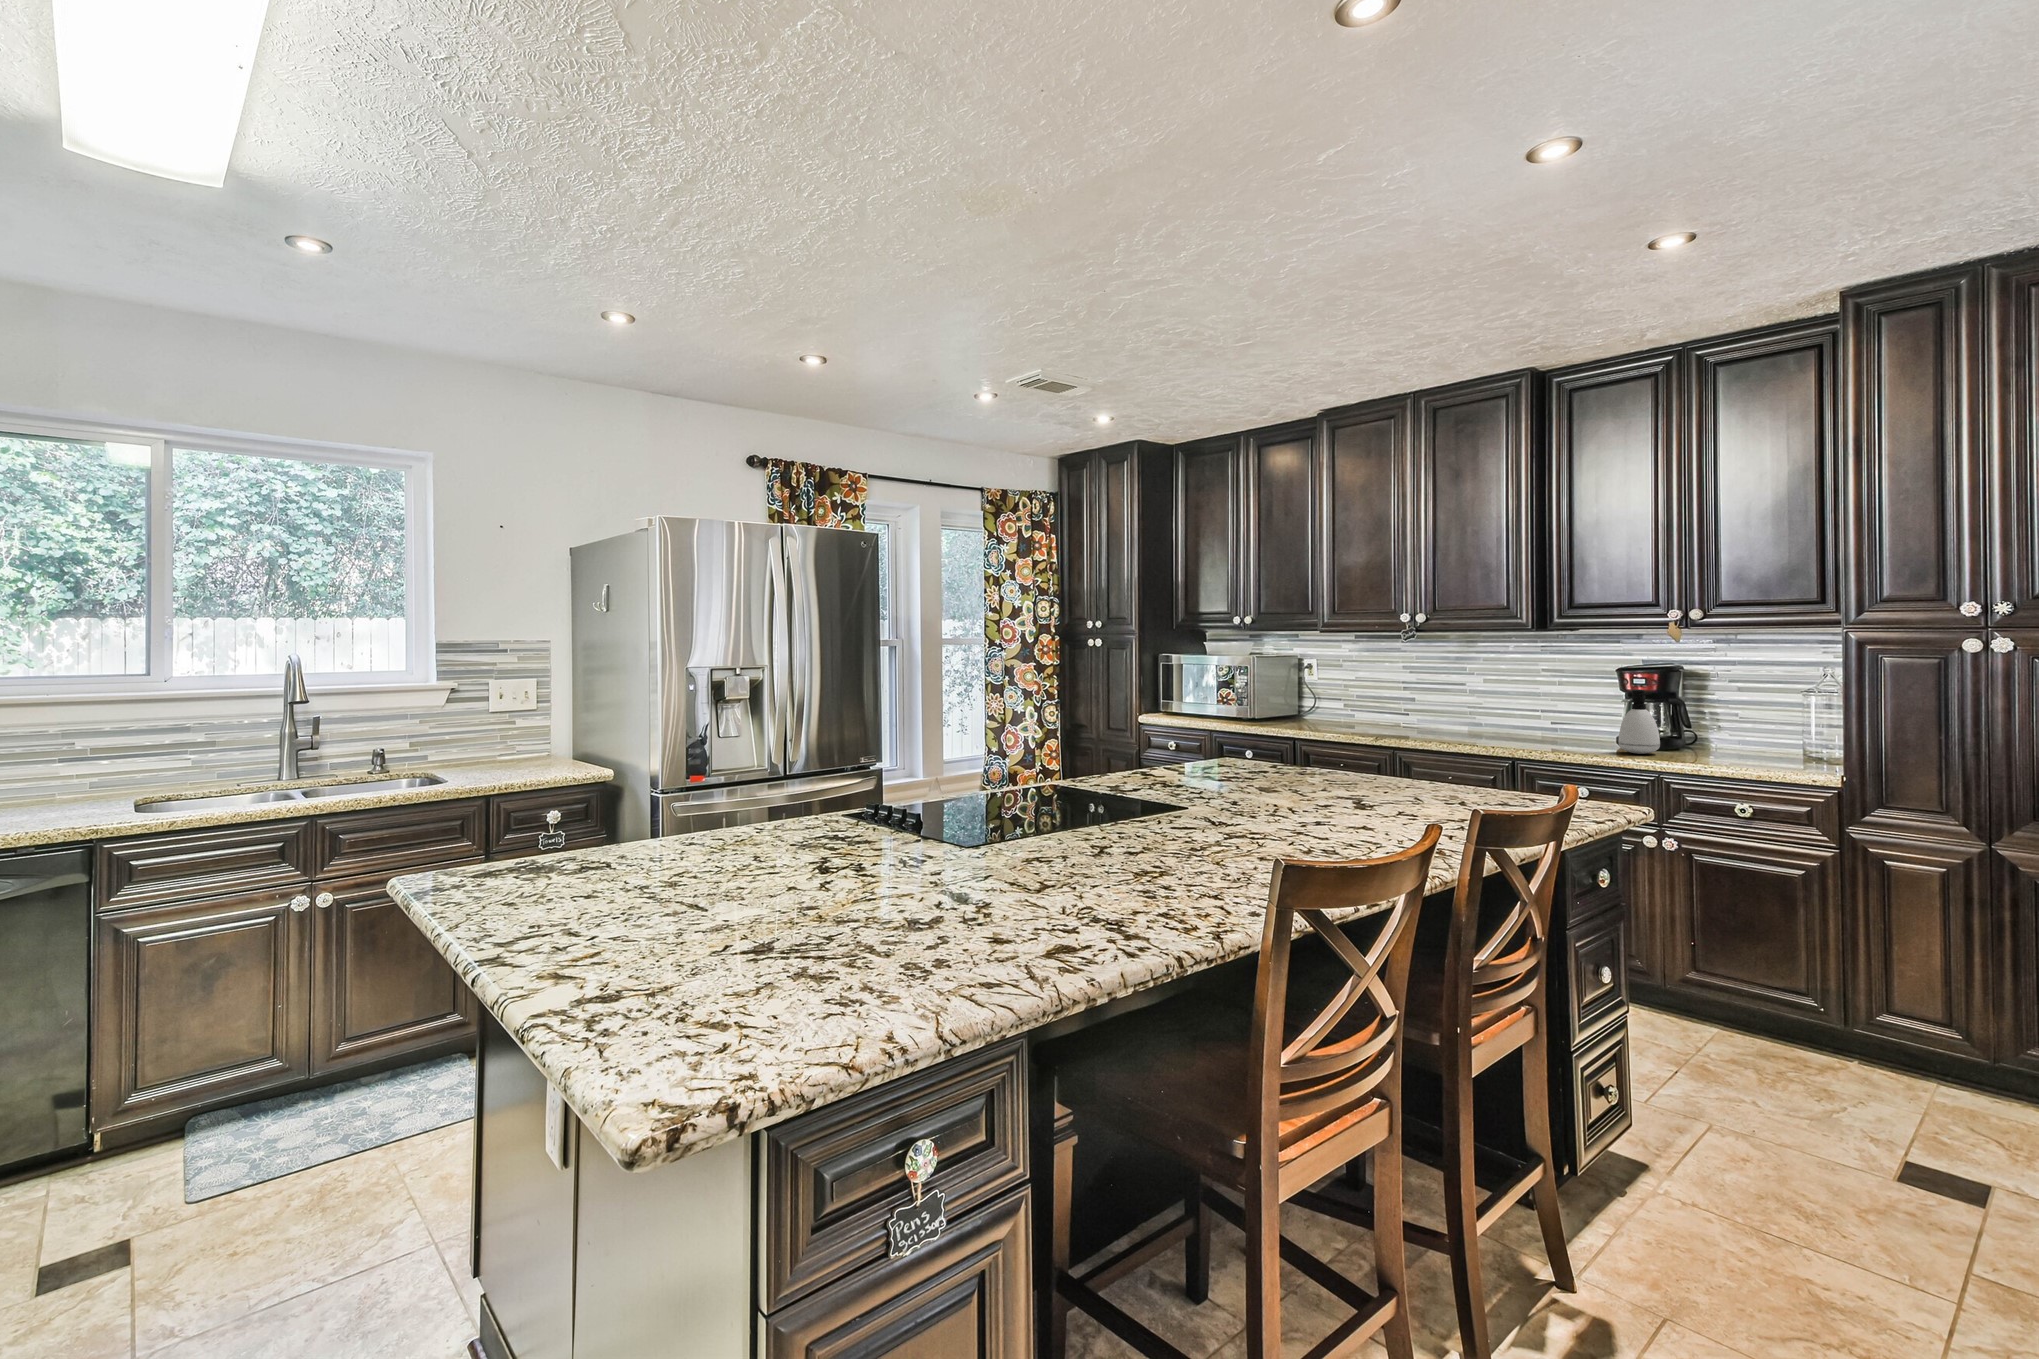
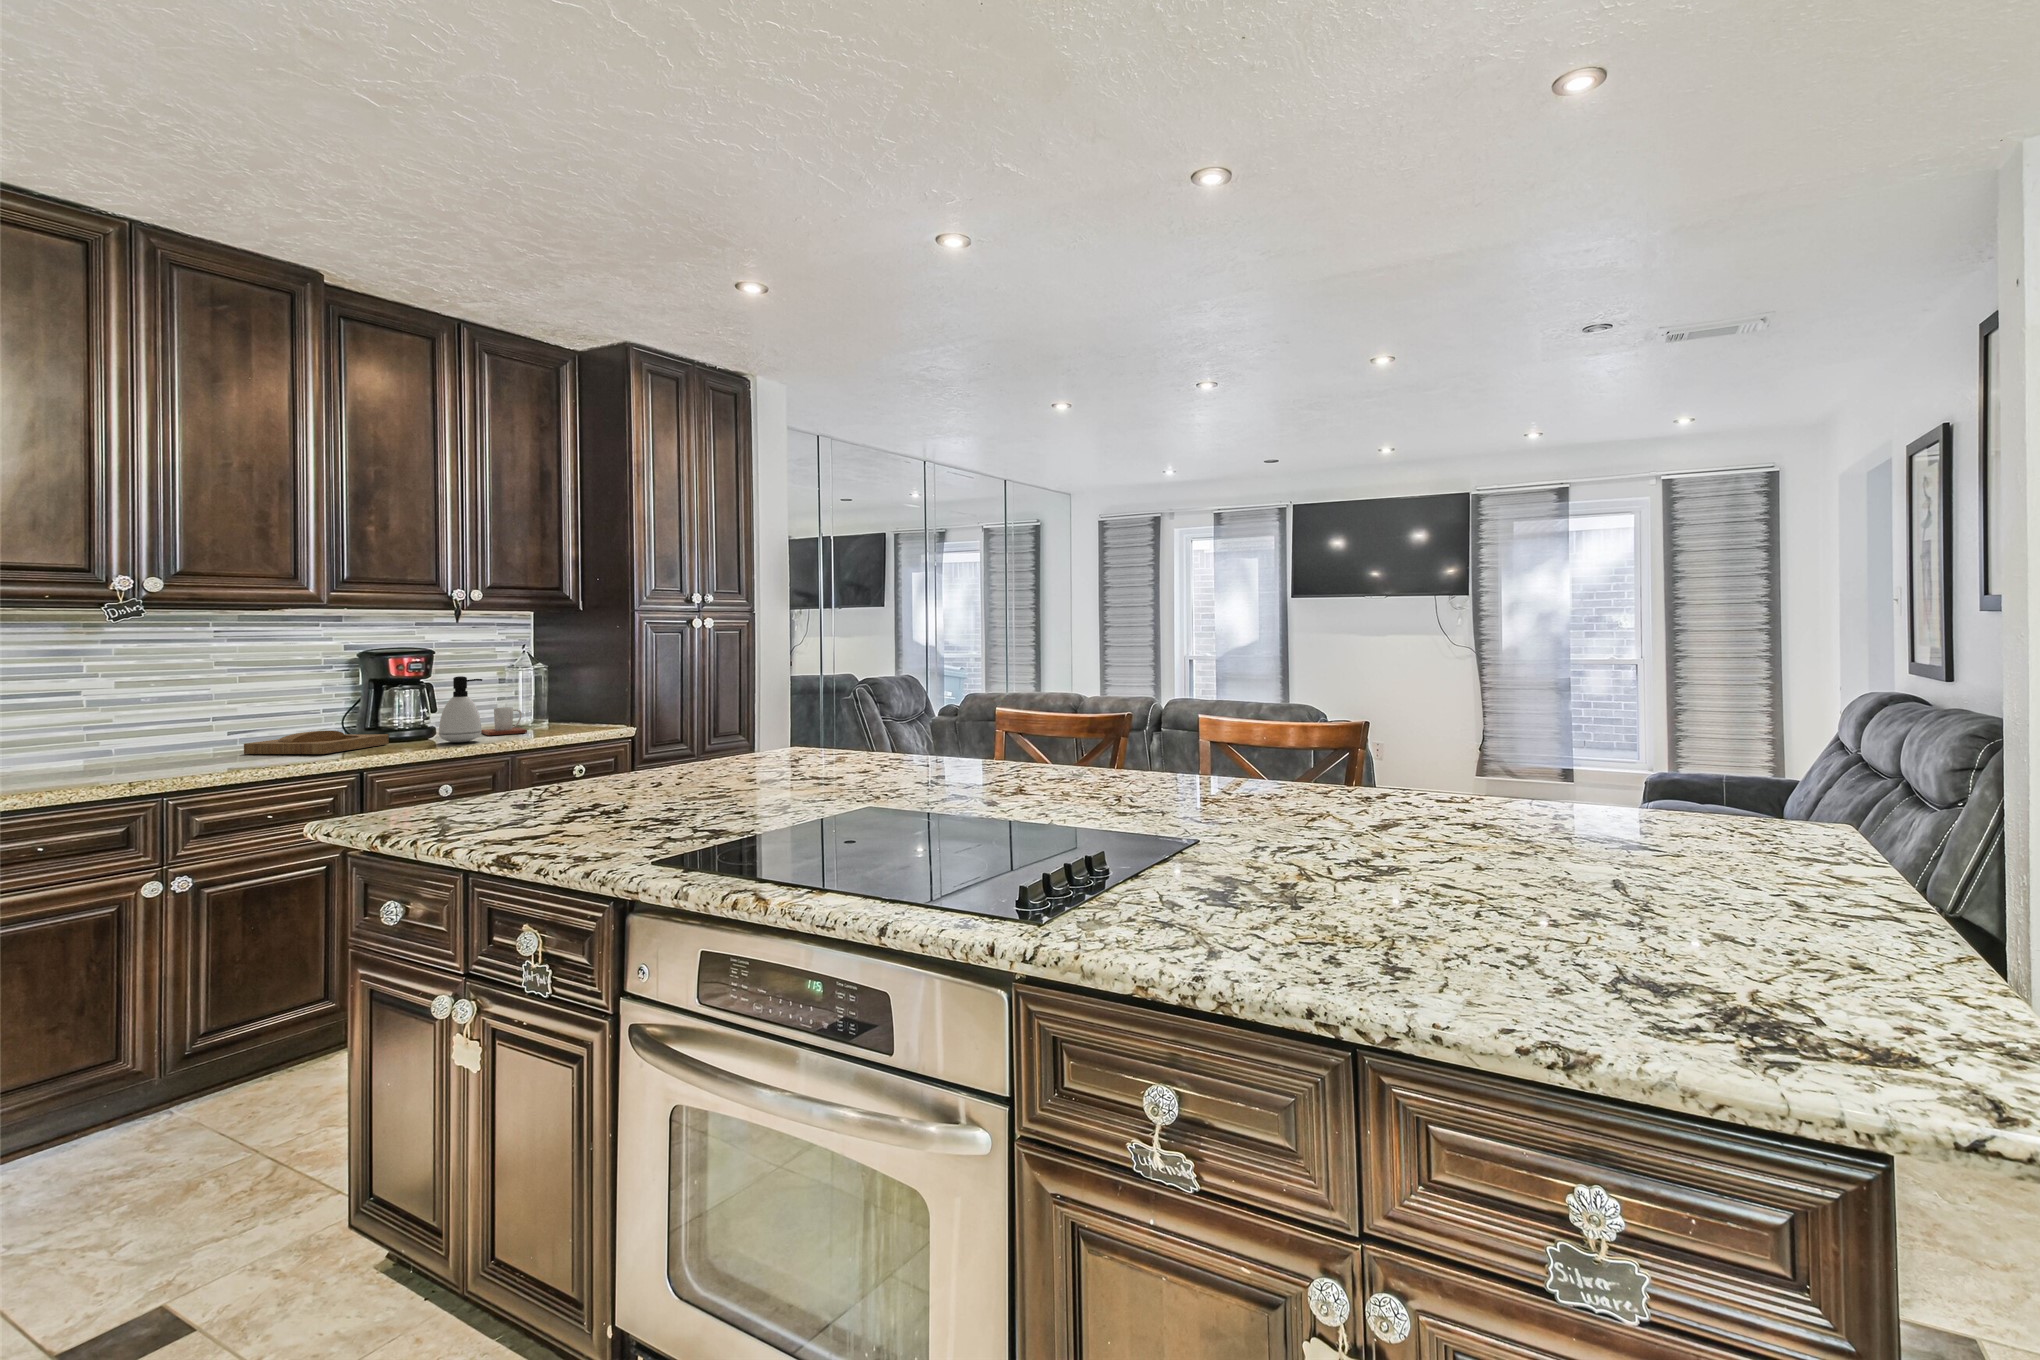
tray: none [1517,727,1604,746] -> present [244,731,389,754]
mug: none [1697,727,1758,757] -> present [481,707,527,735]

